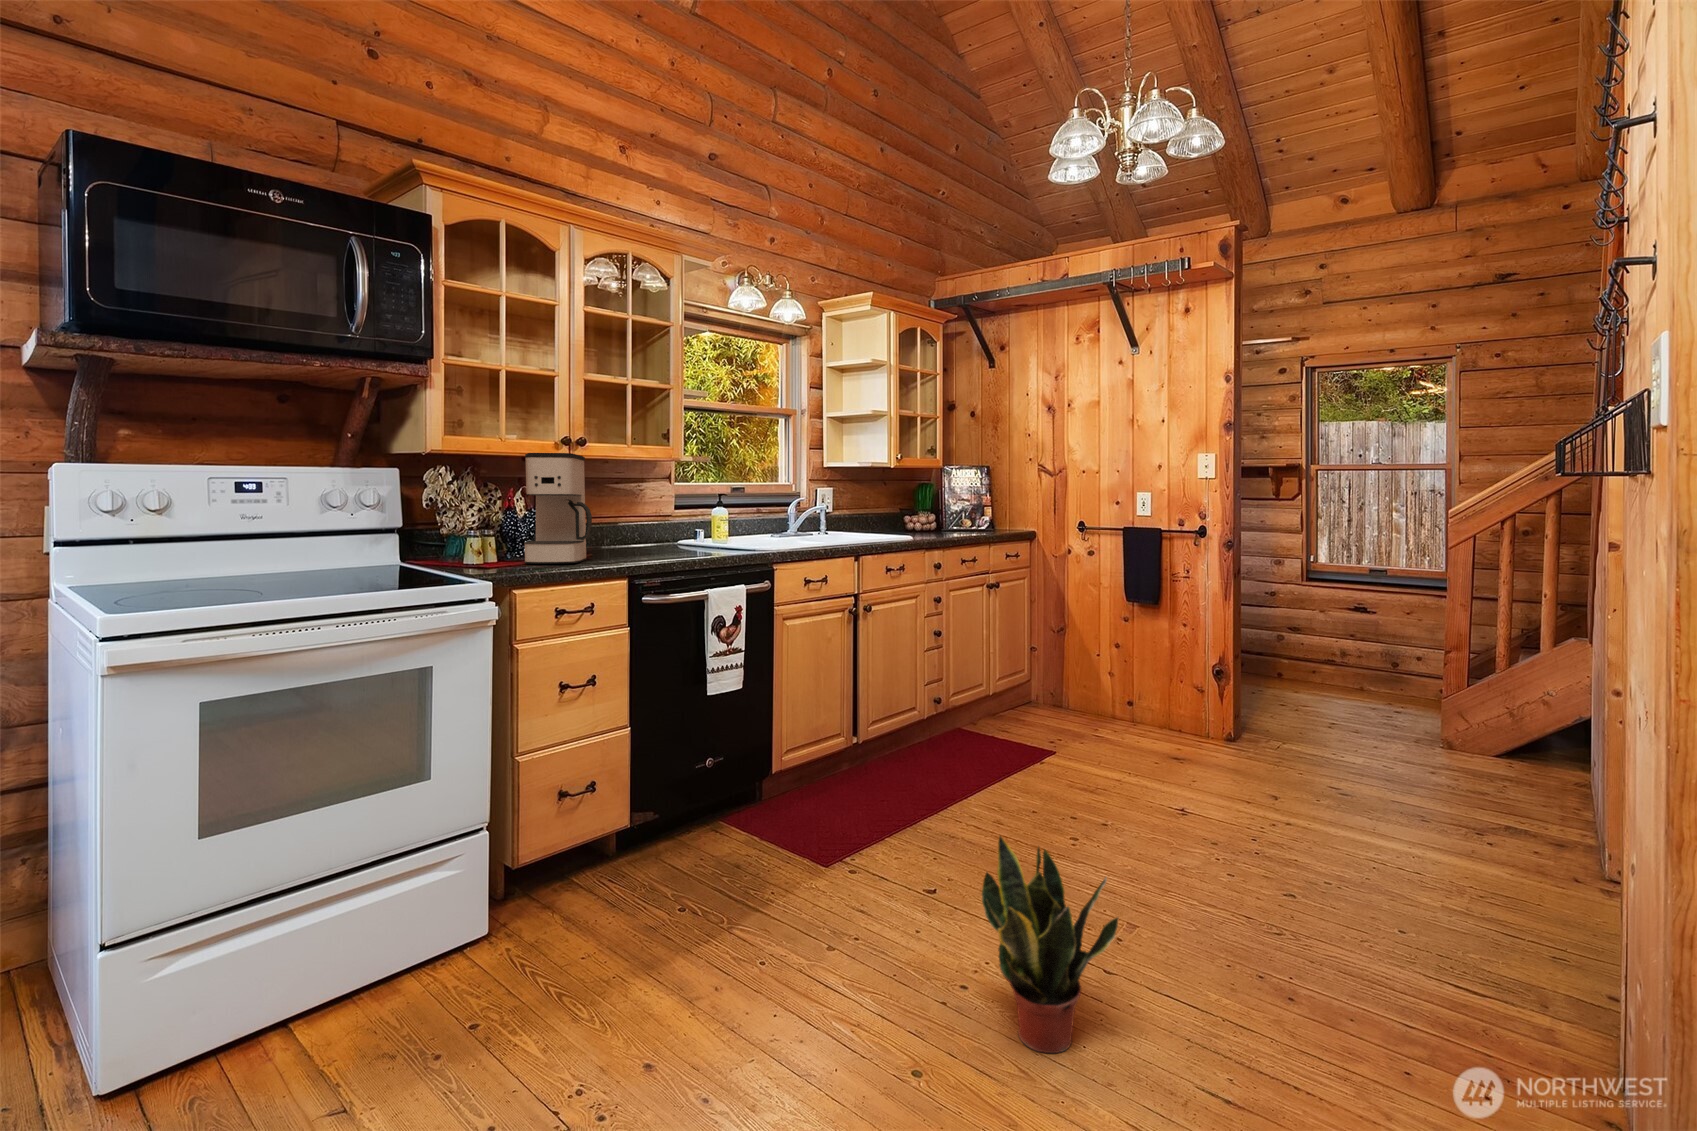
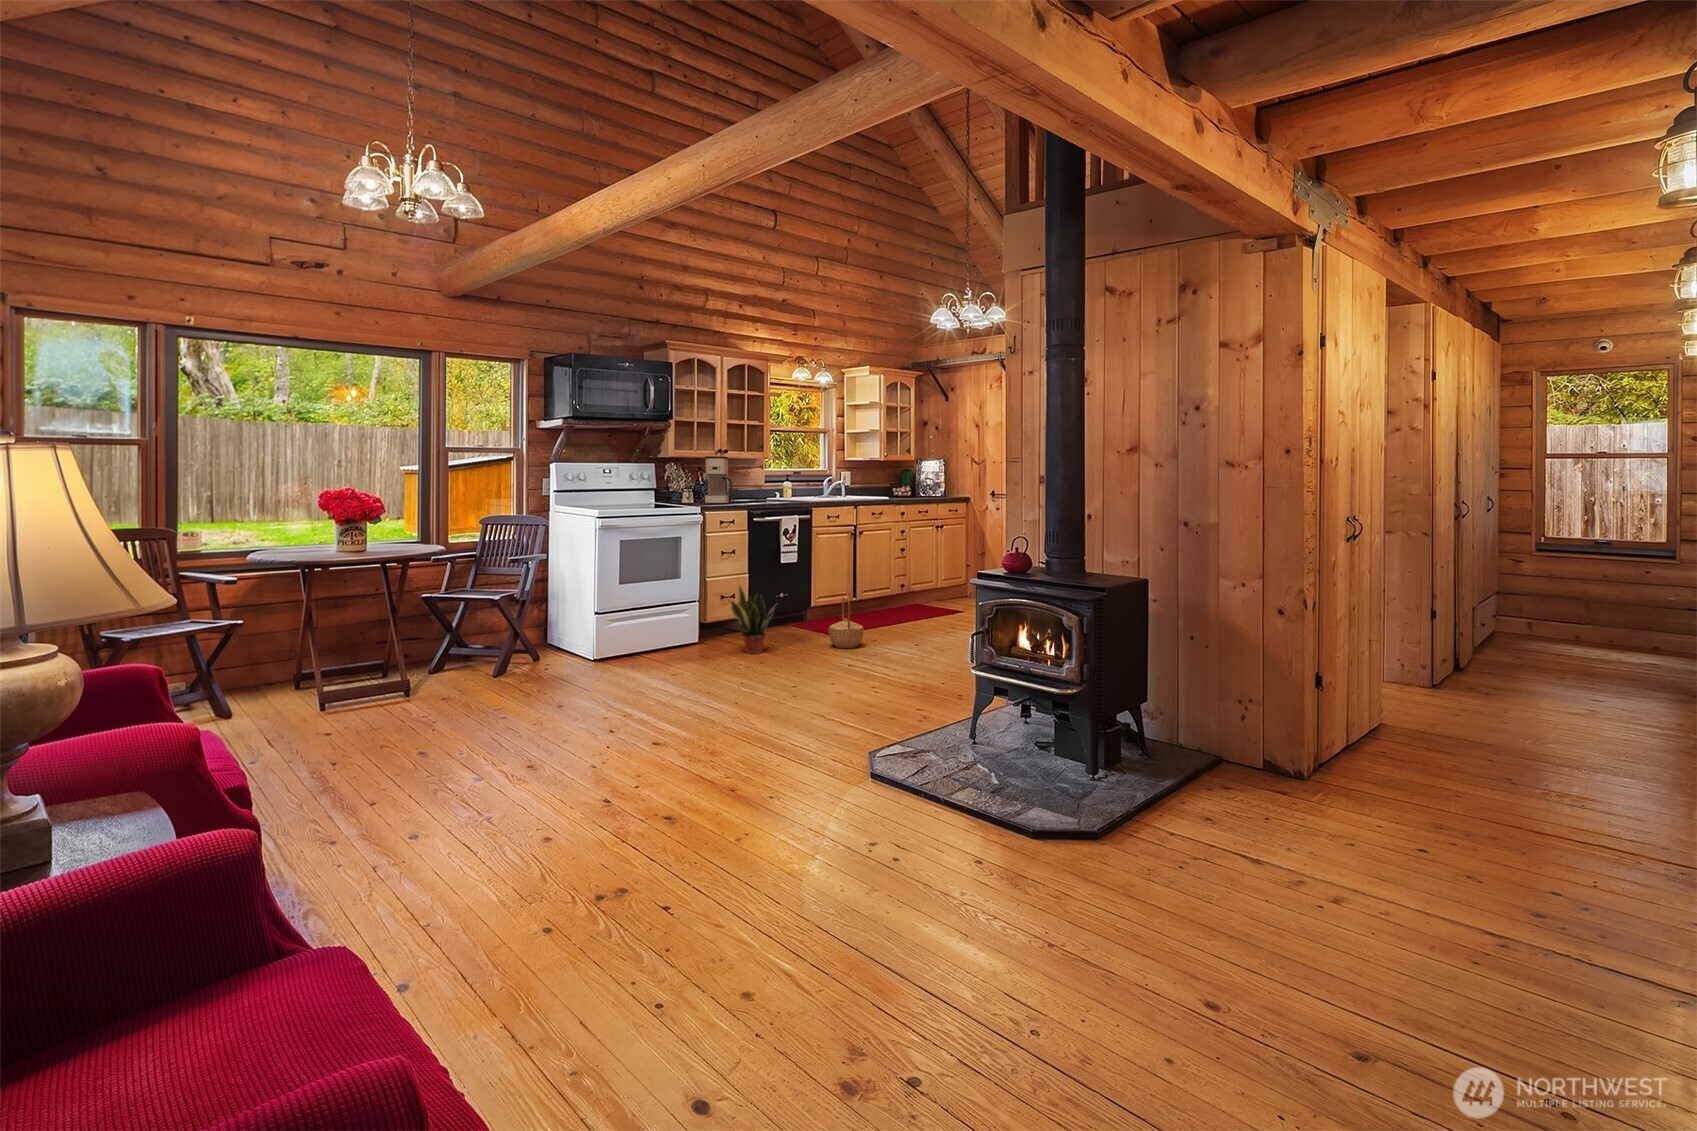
basket: none [830,800,919,949] -> present [829,596,863,648]
potted plant: present [982,836,1118,1053] -> present [731,587,774,654]

